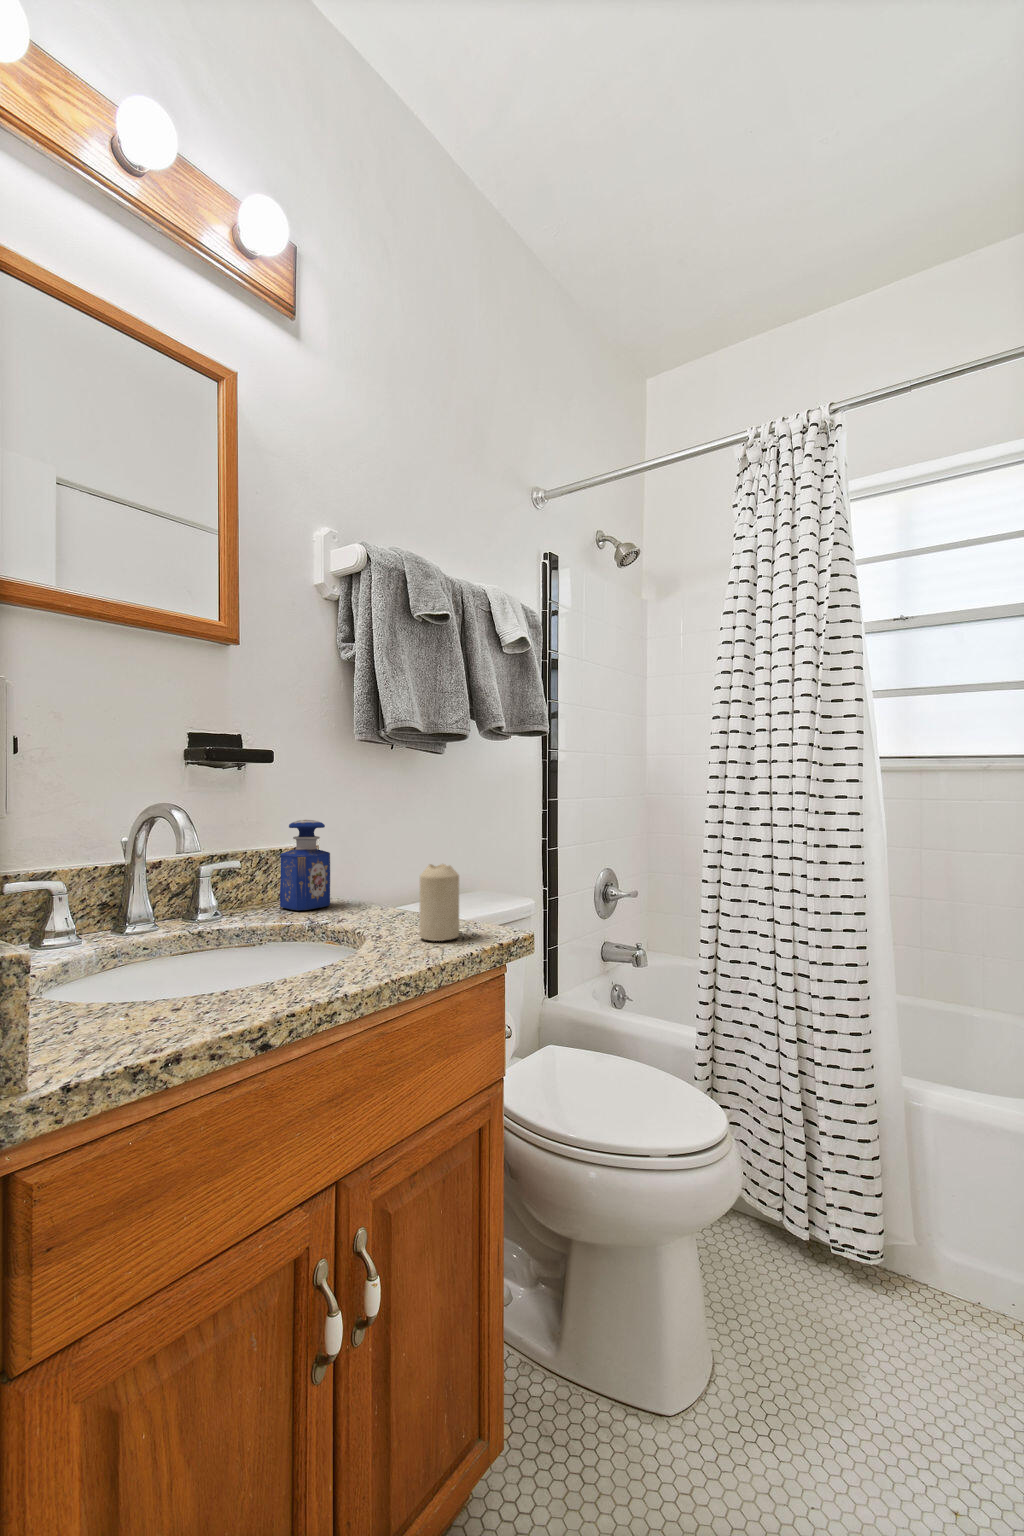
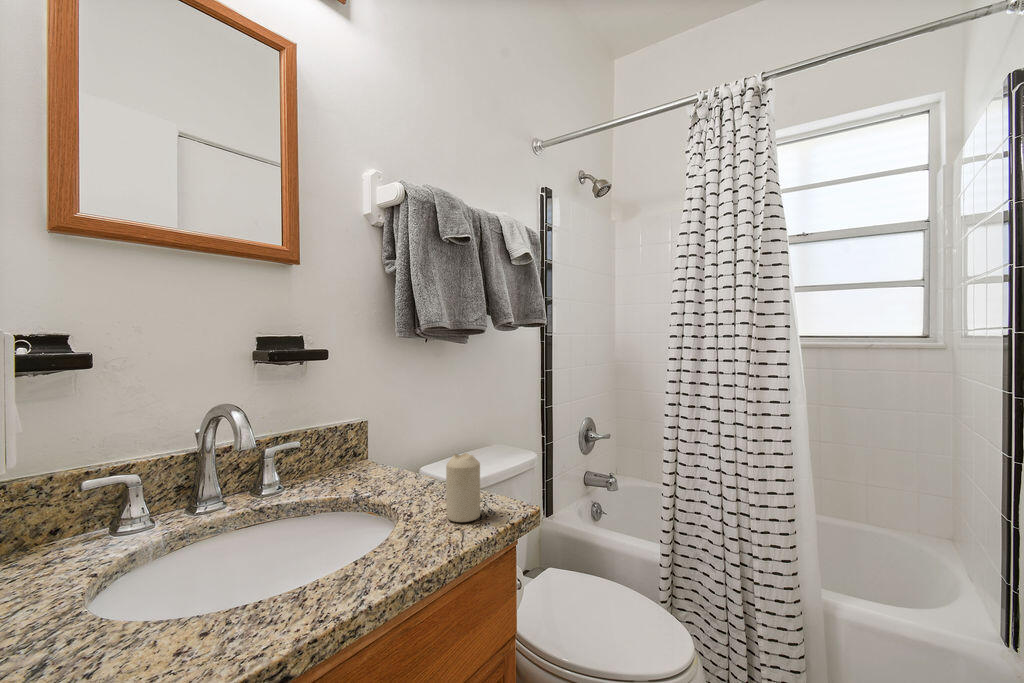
perfume bottle: present [280,820,330,910] -> none [334,406,375,481]

